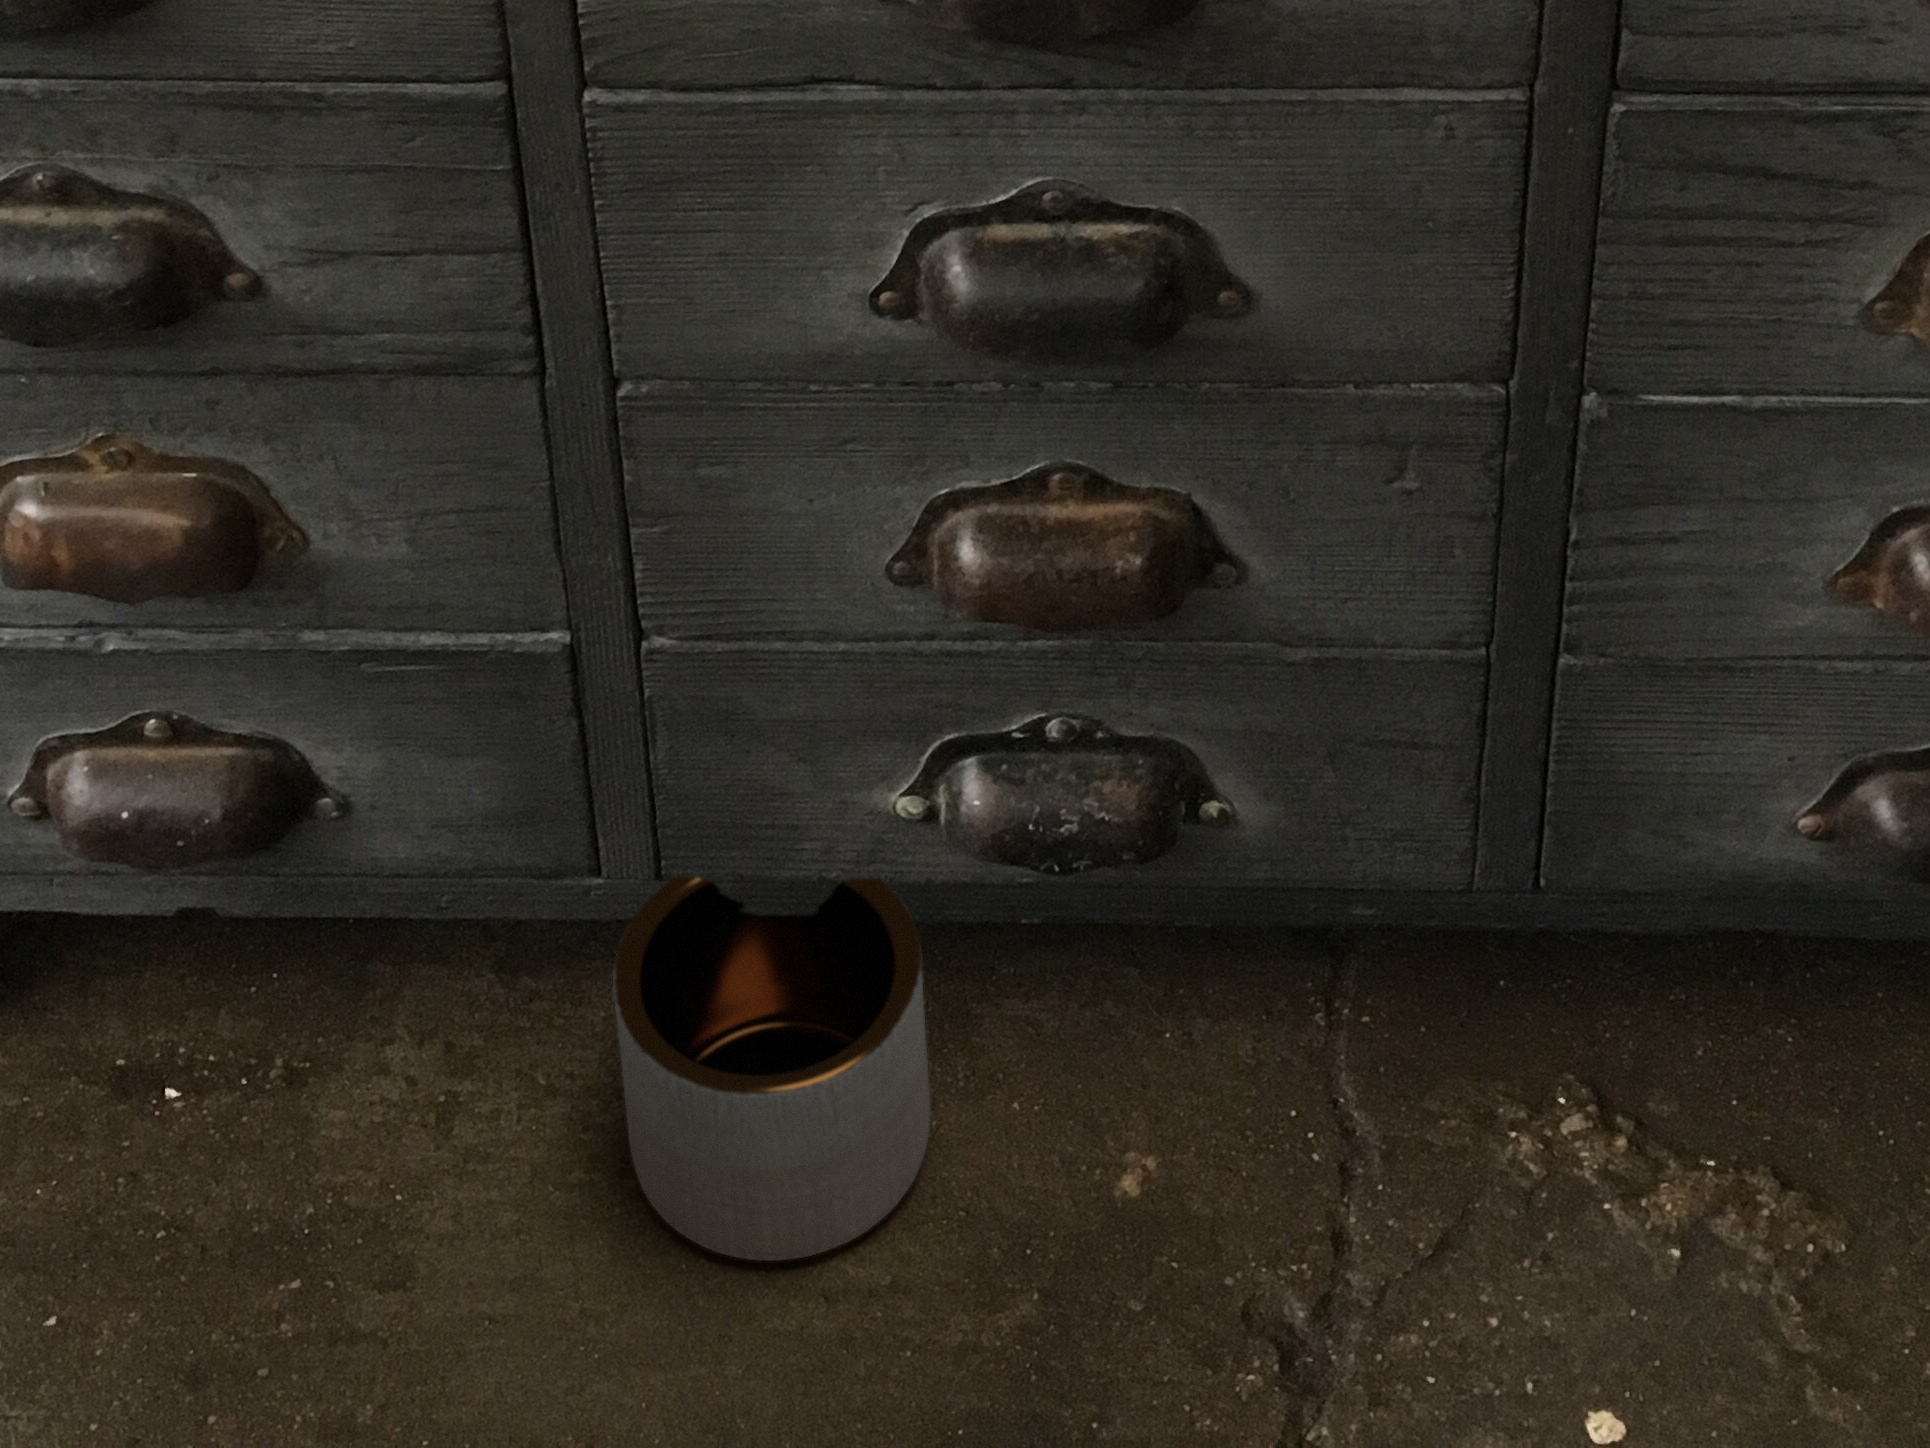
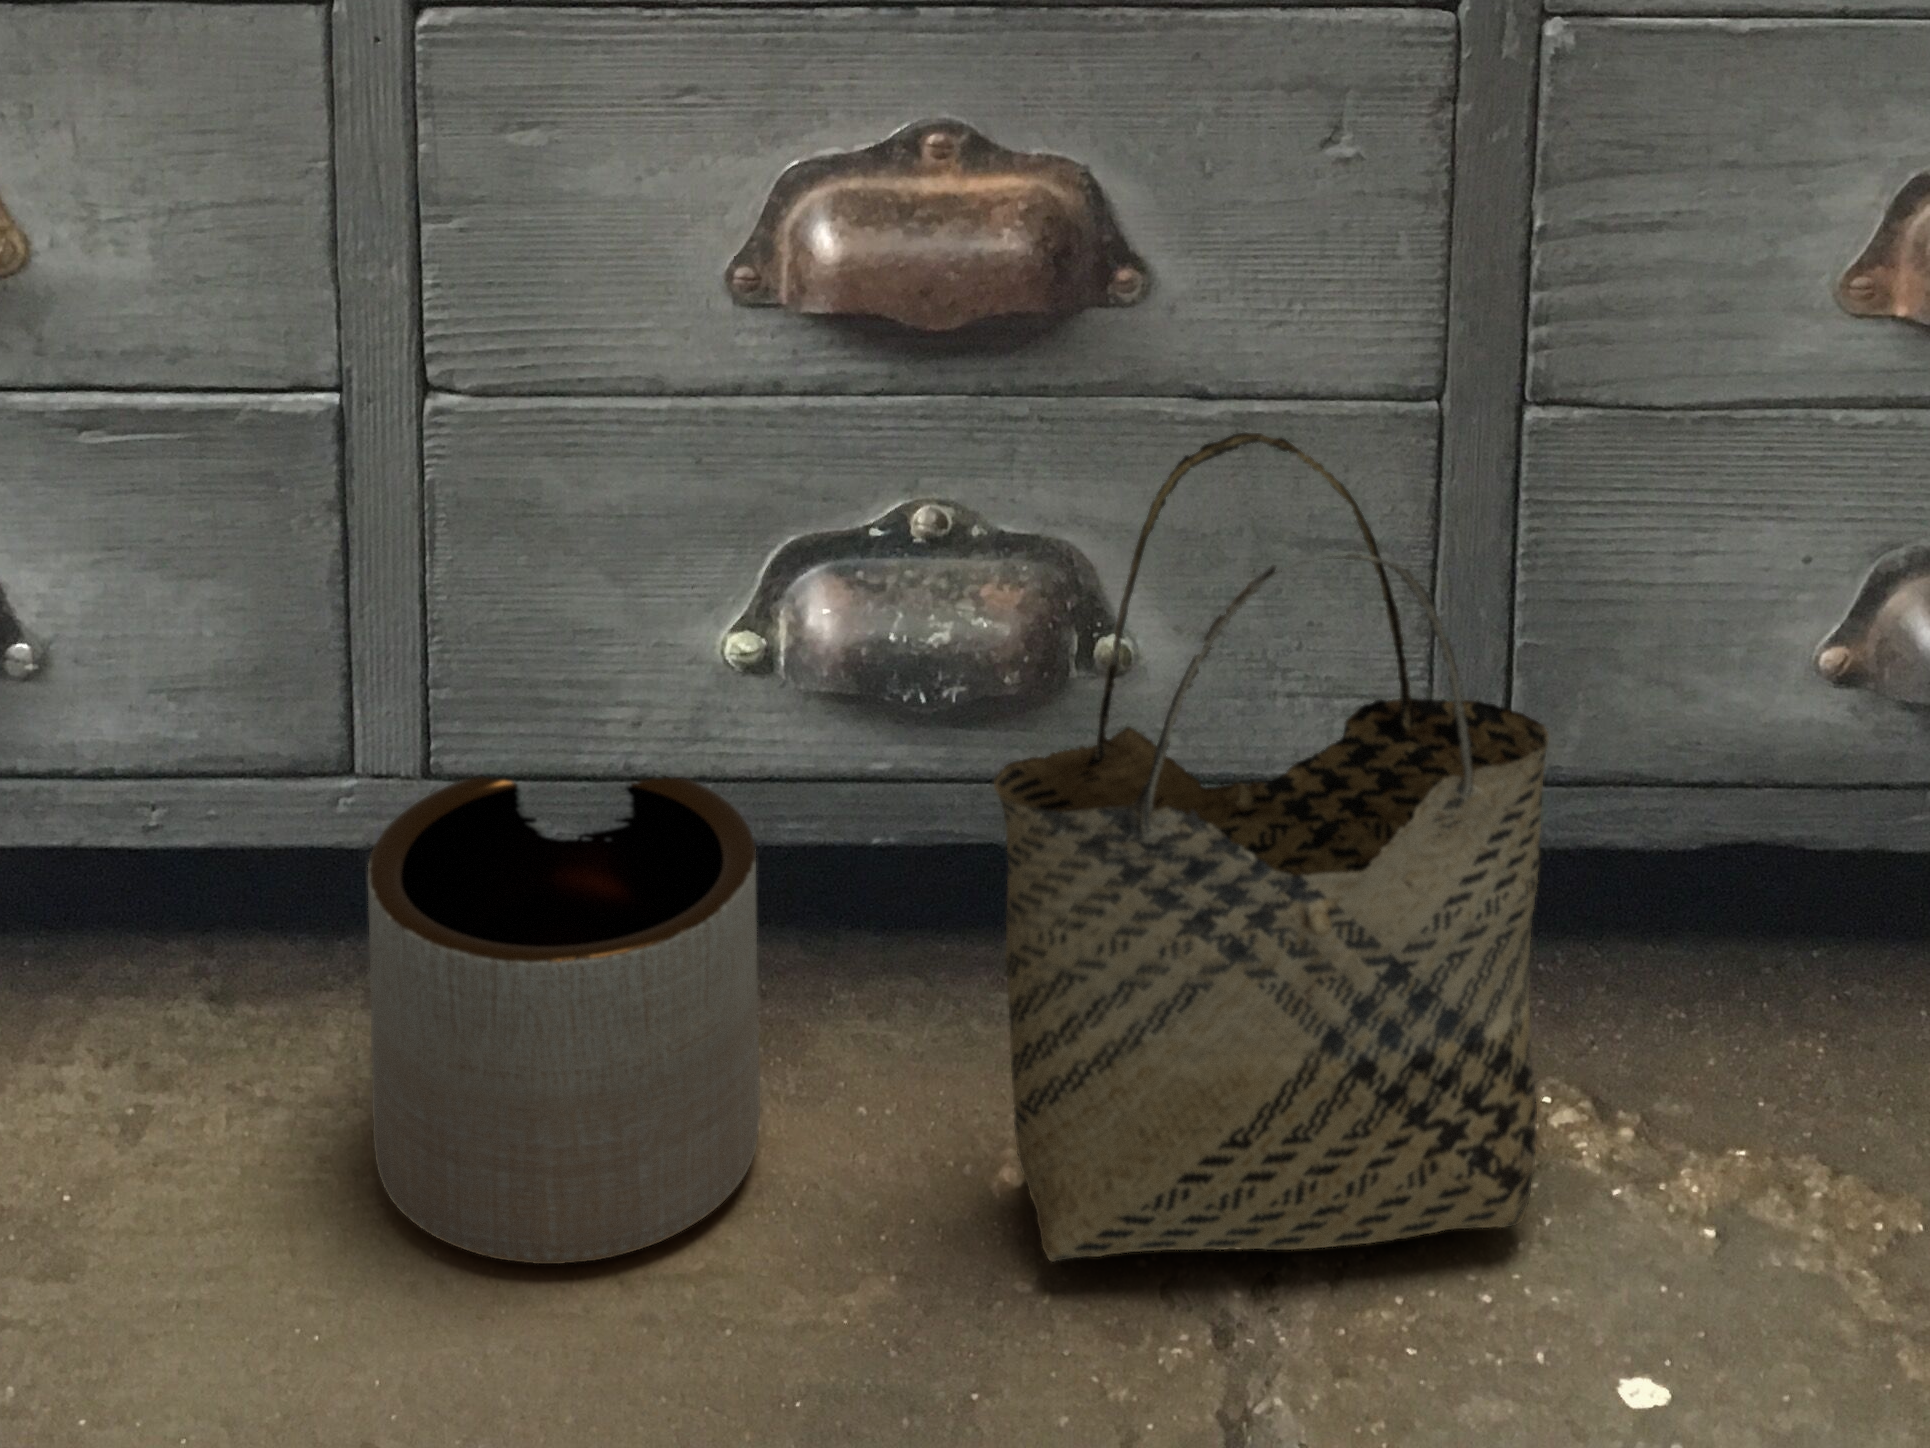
woven basket: none [1107,674,1562,1273] -> present [994,433,1549,1262]

